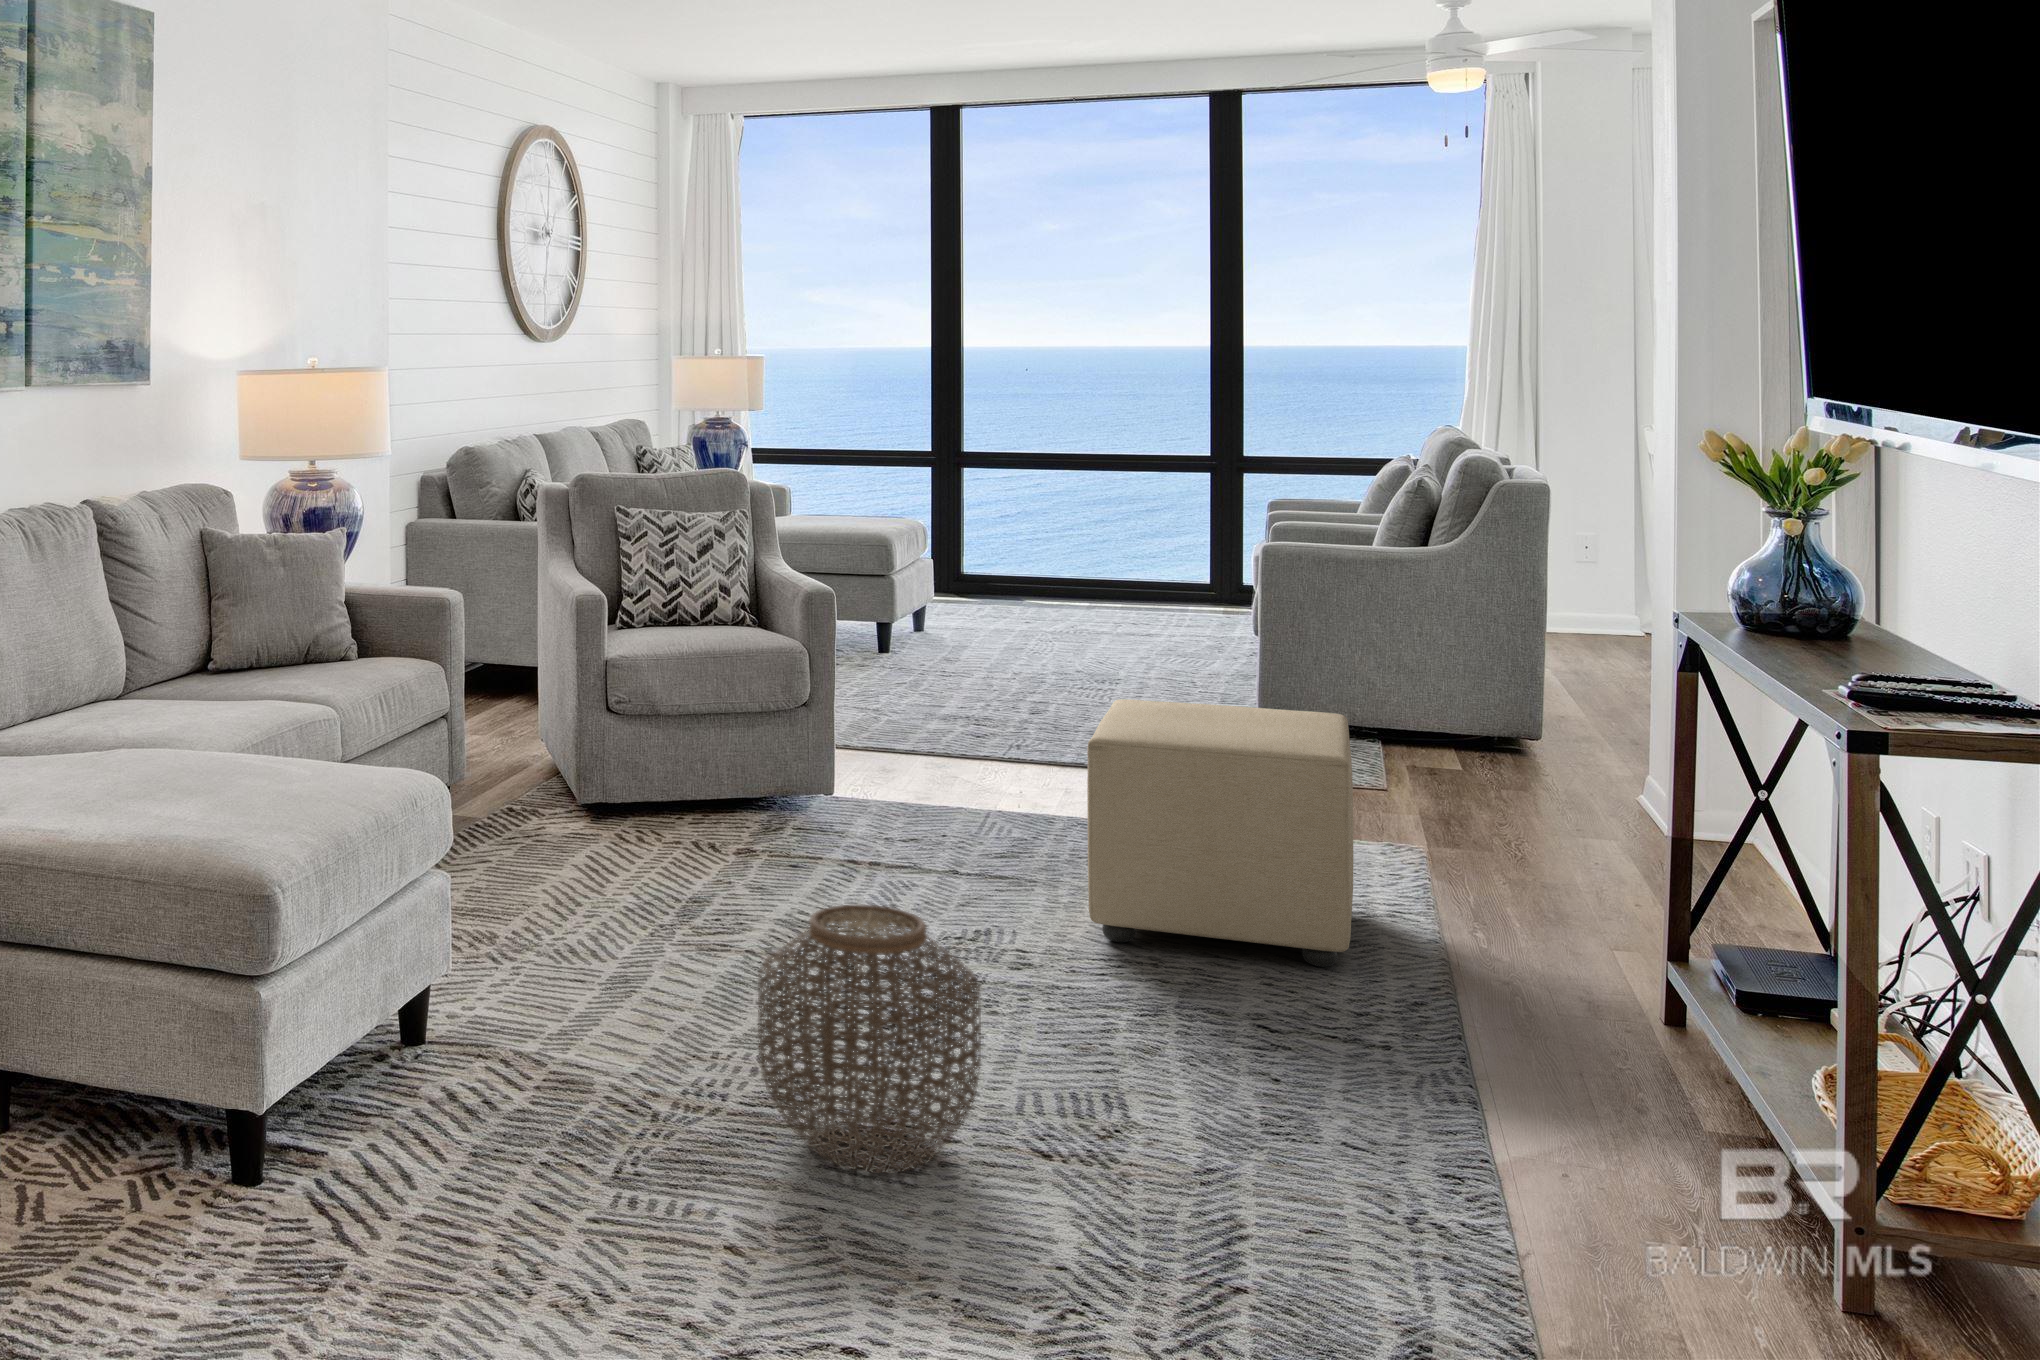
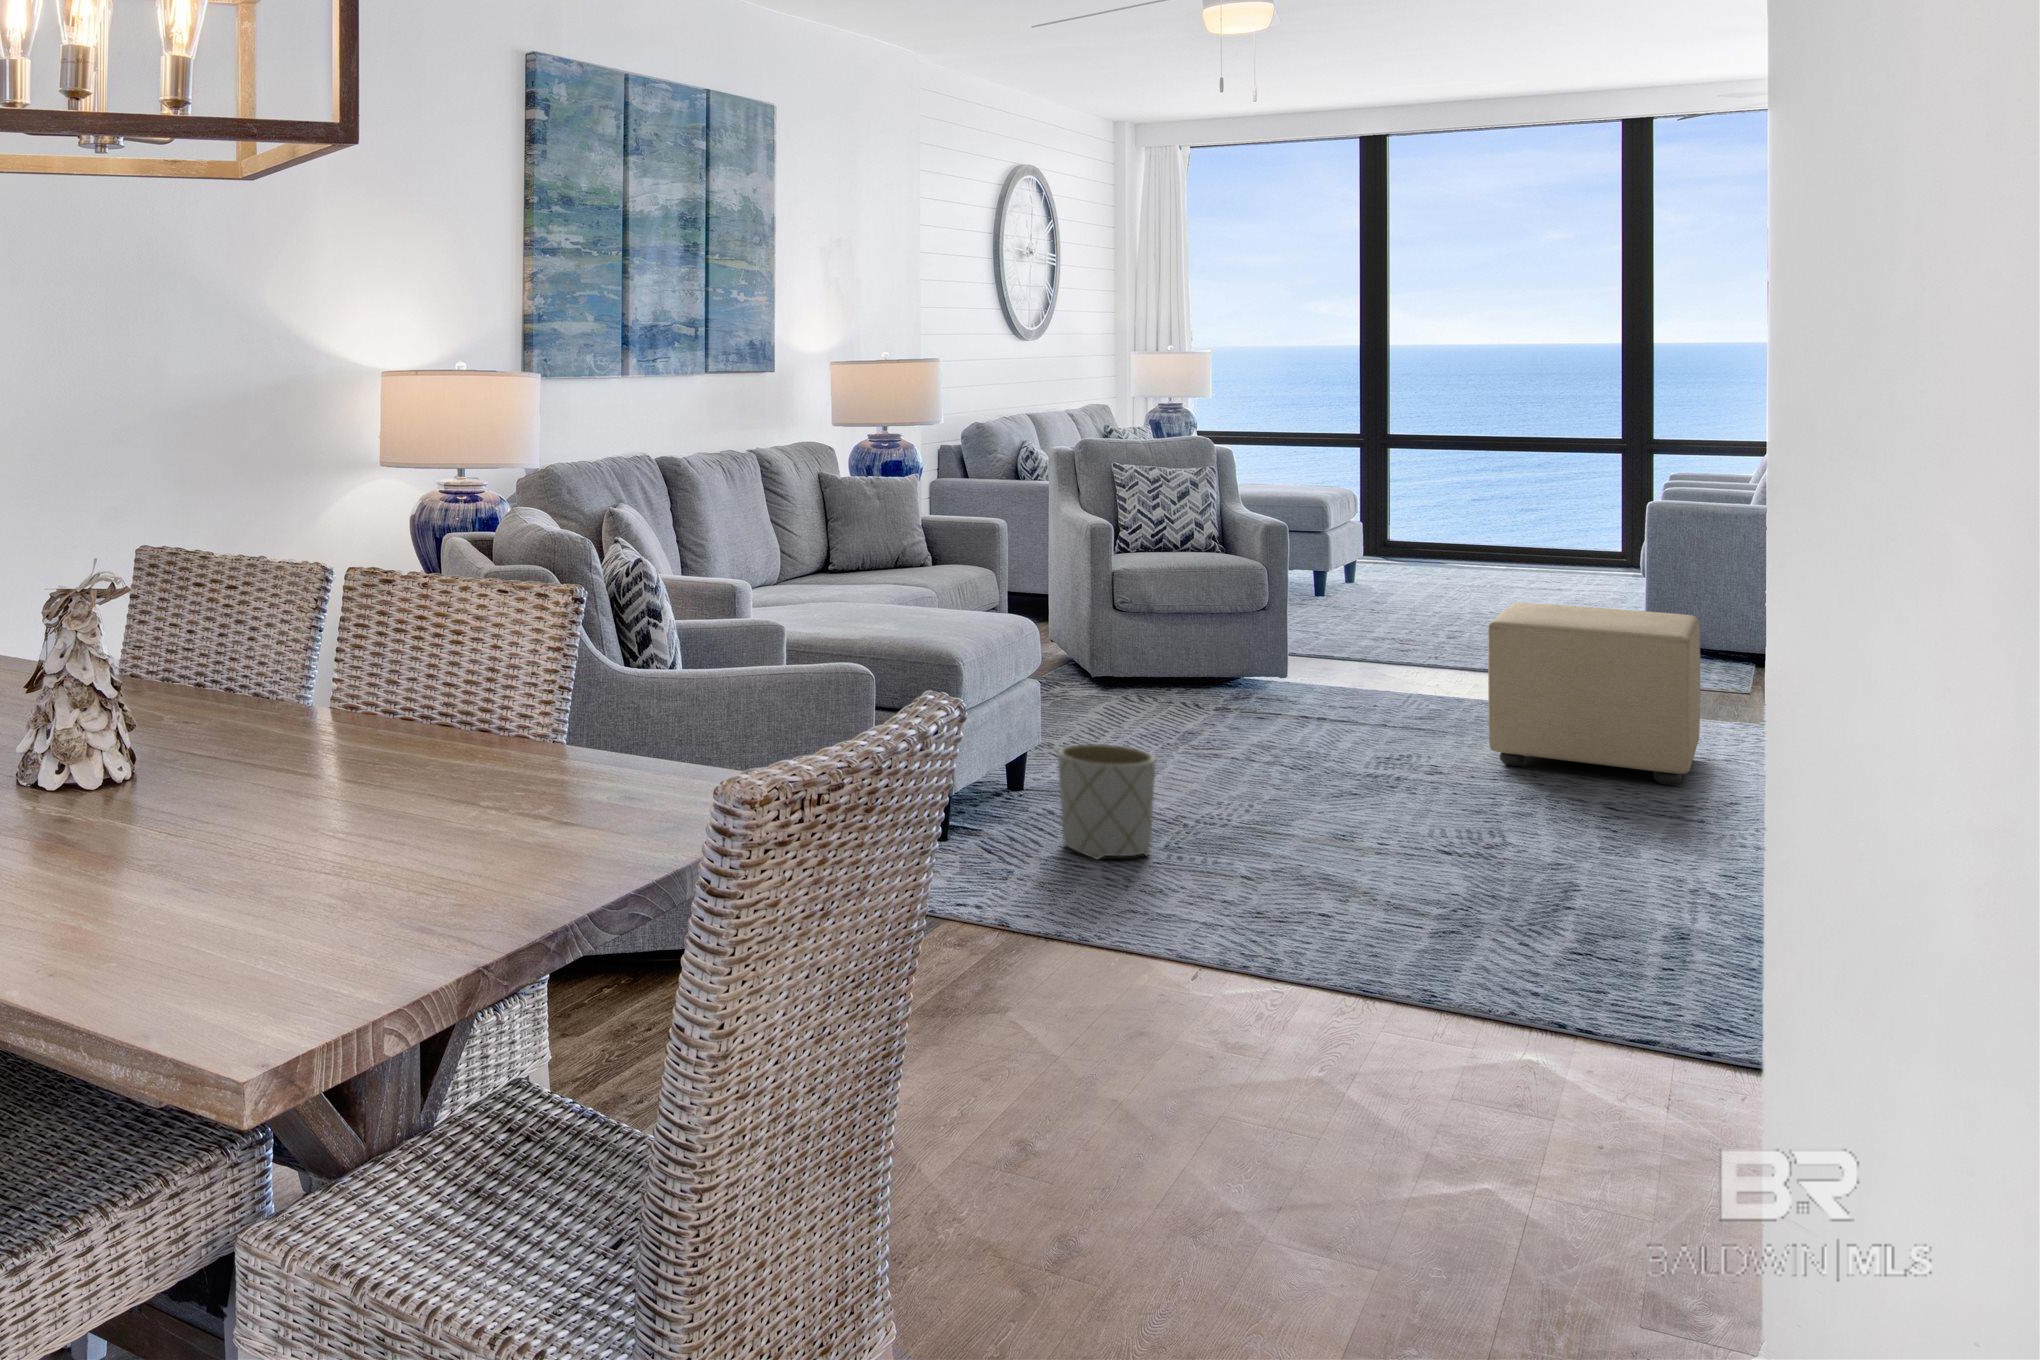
woven basket: present [758,905,981,1173] -> none [1257,697,1407,856]
planter: none [436,1007,591,1224] -> present [1058,744,1155,860]

